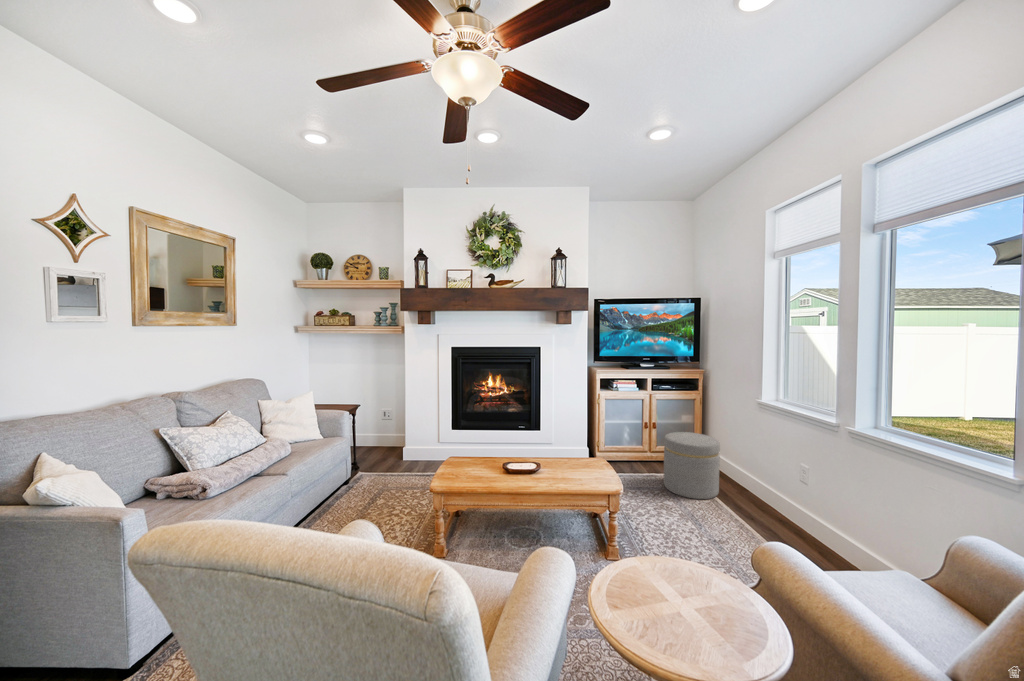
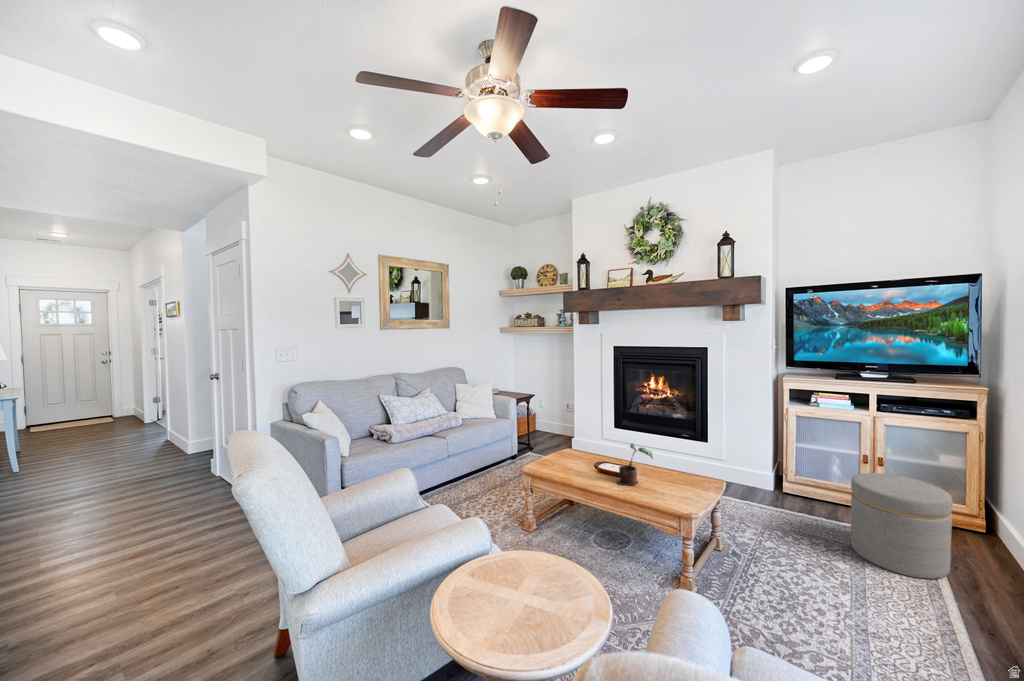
potted plant: none [535,437,568,481] -> present [616,444,653,485]

